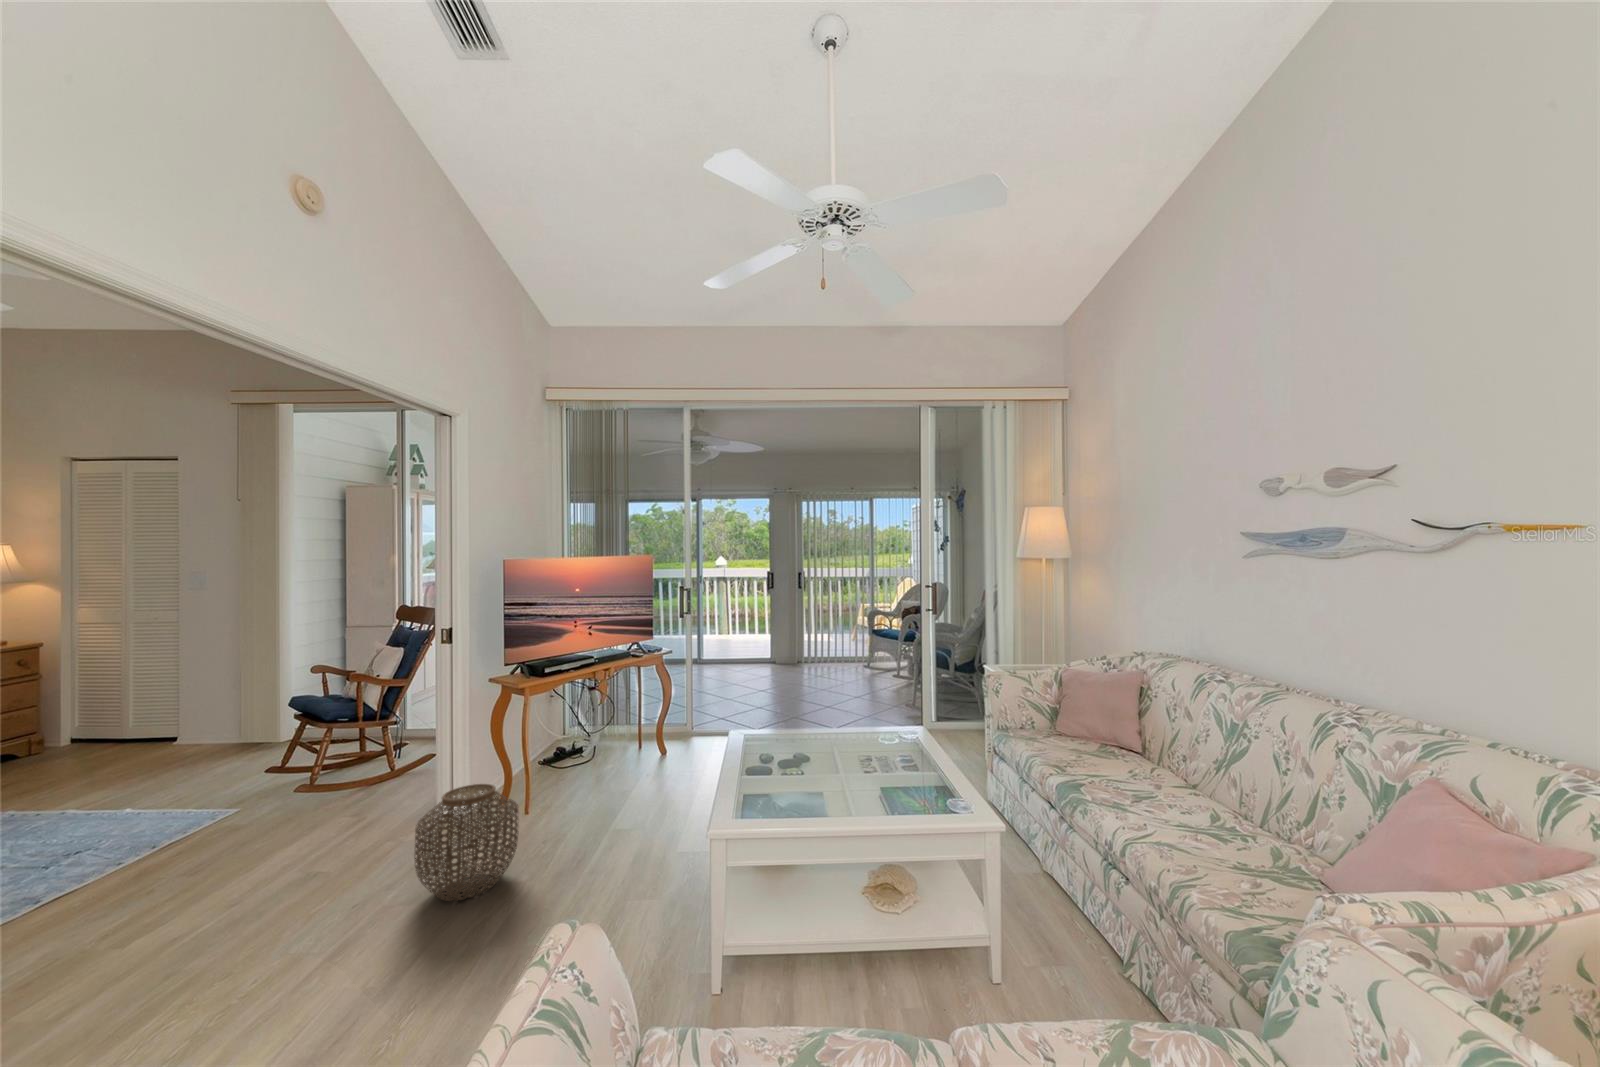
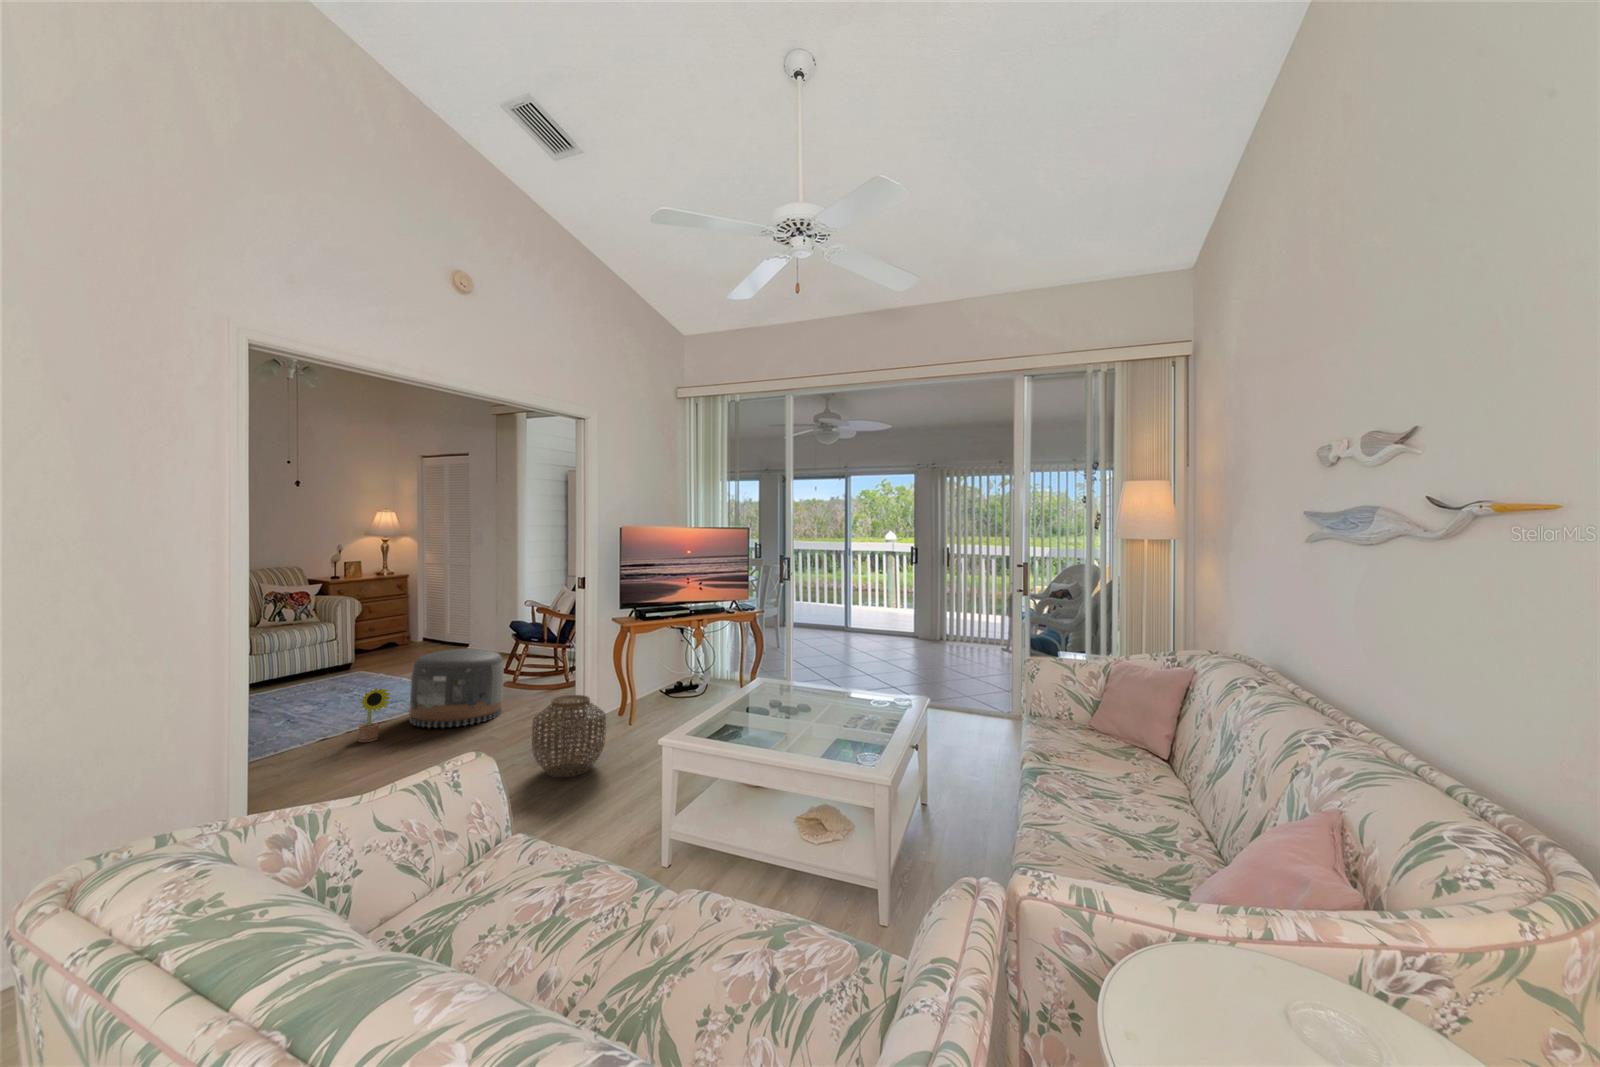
pouf: none [155,743,316,872] -> present [409,649,504,728]
decorative plant: none [65,825,135,920] -> present [358,688,391,742]

